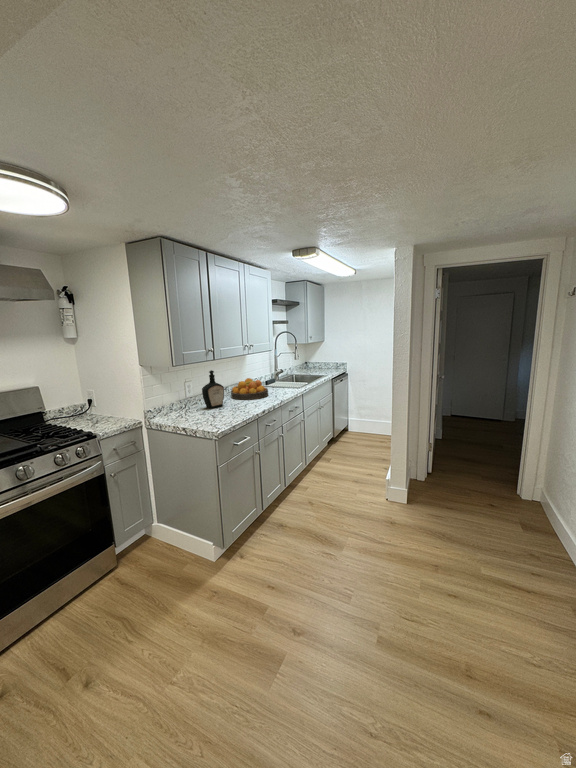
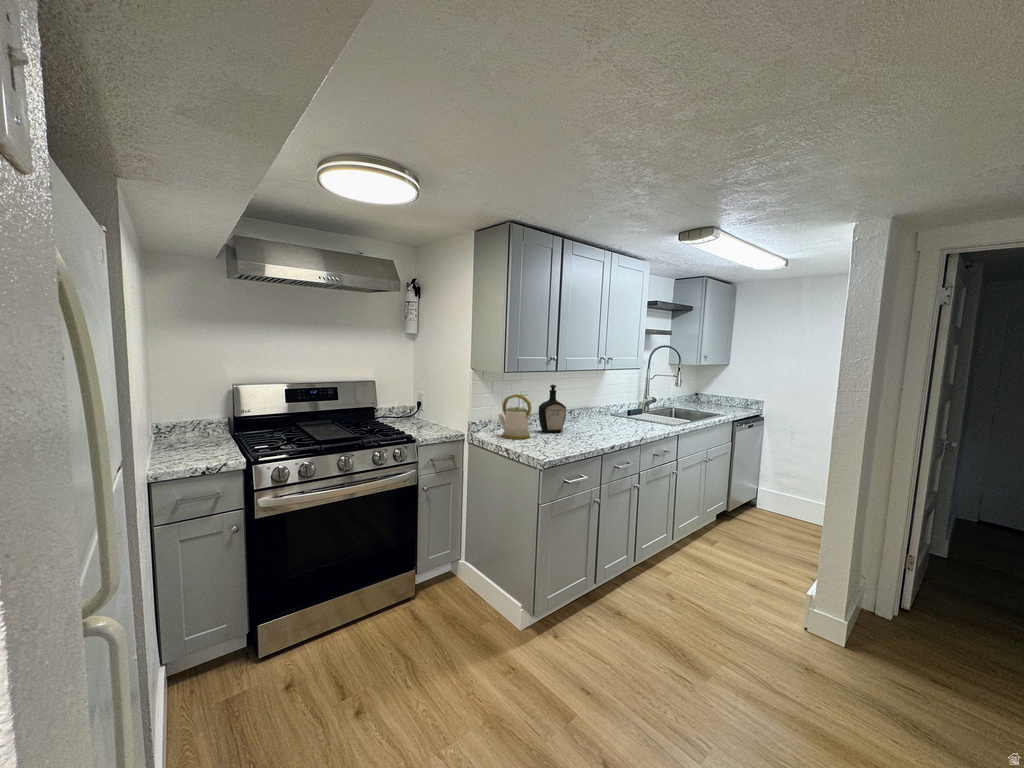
fruit bowl: present [231,378,268,400] -> none [577,402,627,431]
kettle: none [169,382,199,419] -> present [498,394,531,439]

